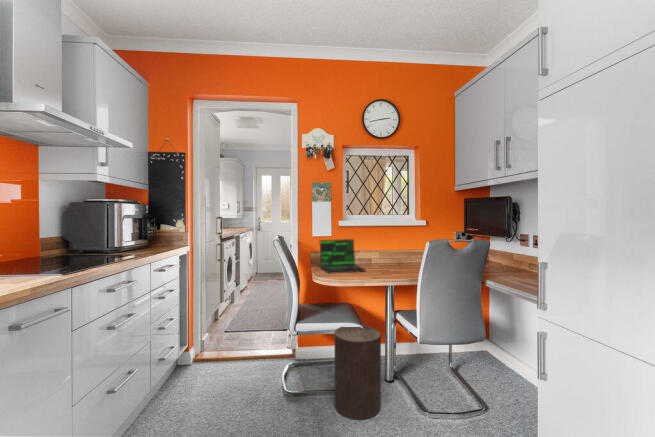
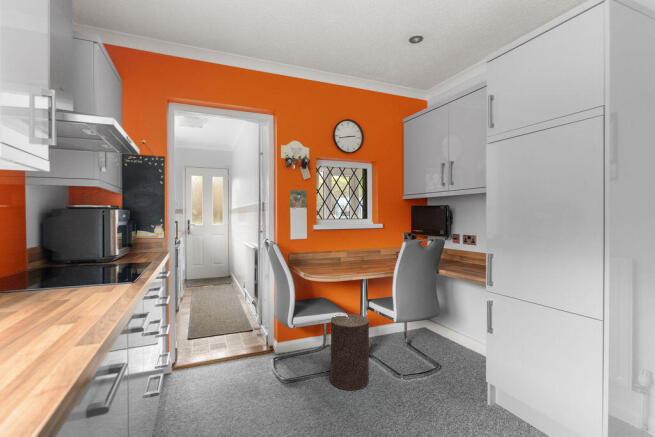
laptop: present [320,239,366,274] -> none [301,241,346,272]

